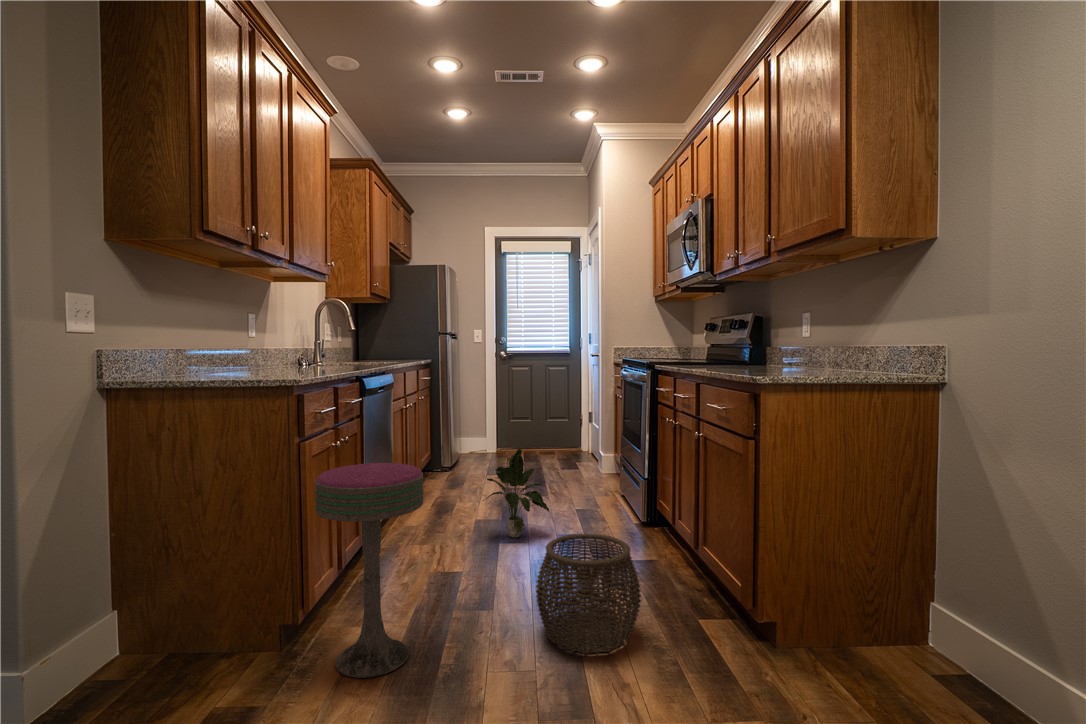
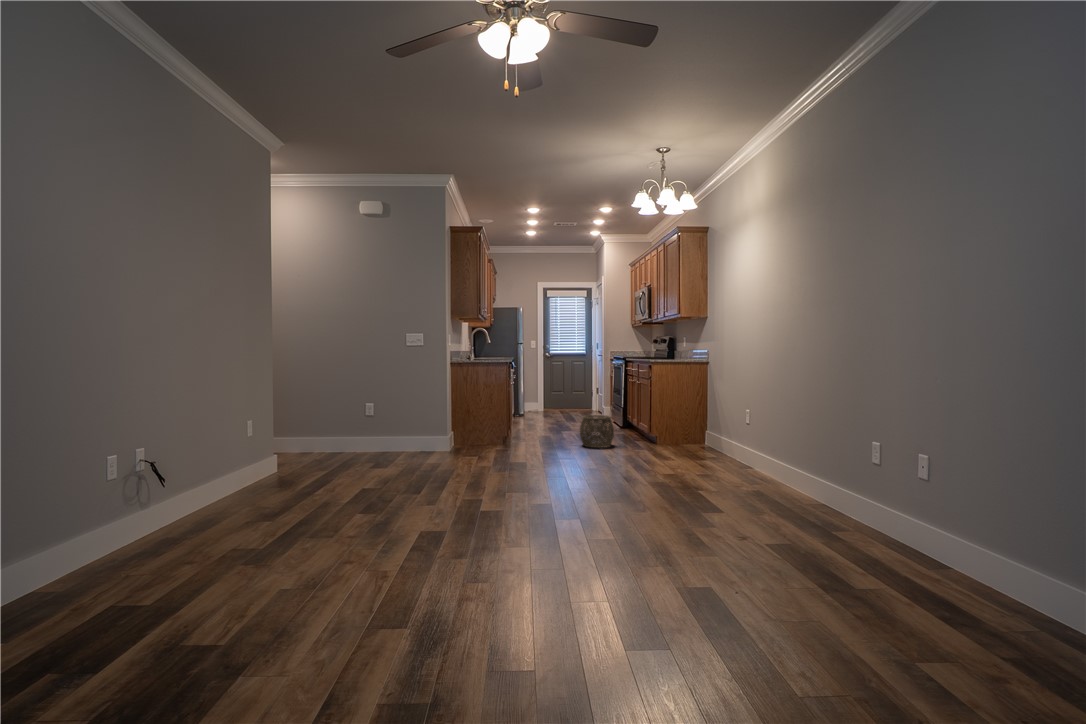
potted plant: present [483,449,549,537] -> none [551,394,580,432]
bar stool: present [315,463,423,678] -> none [512,388,545,450]

